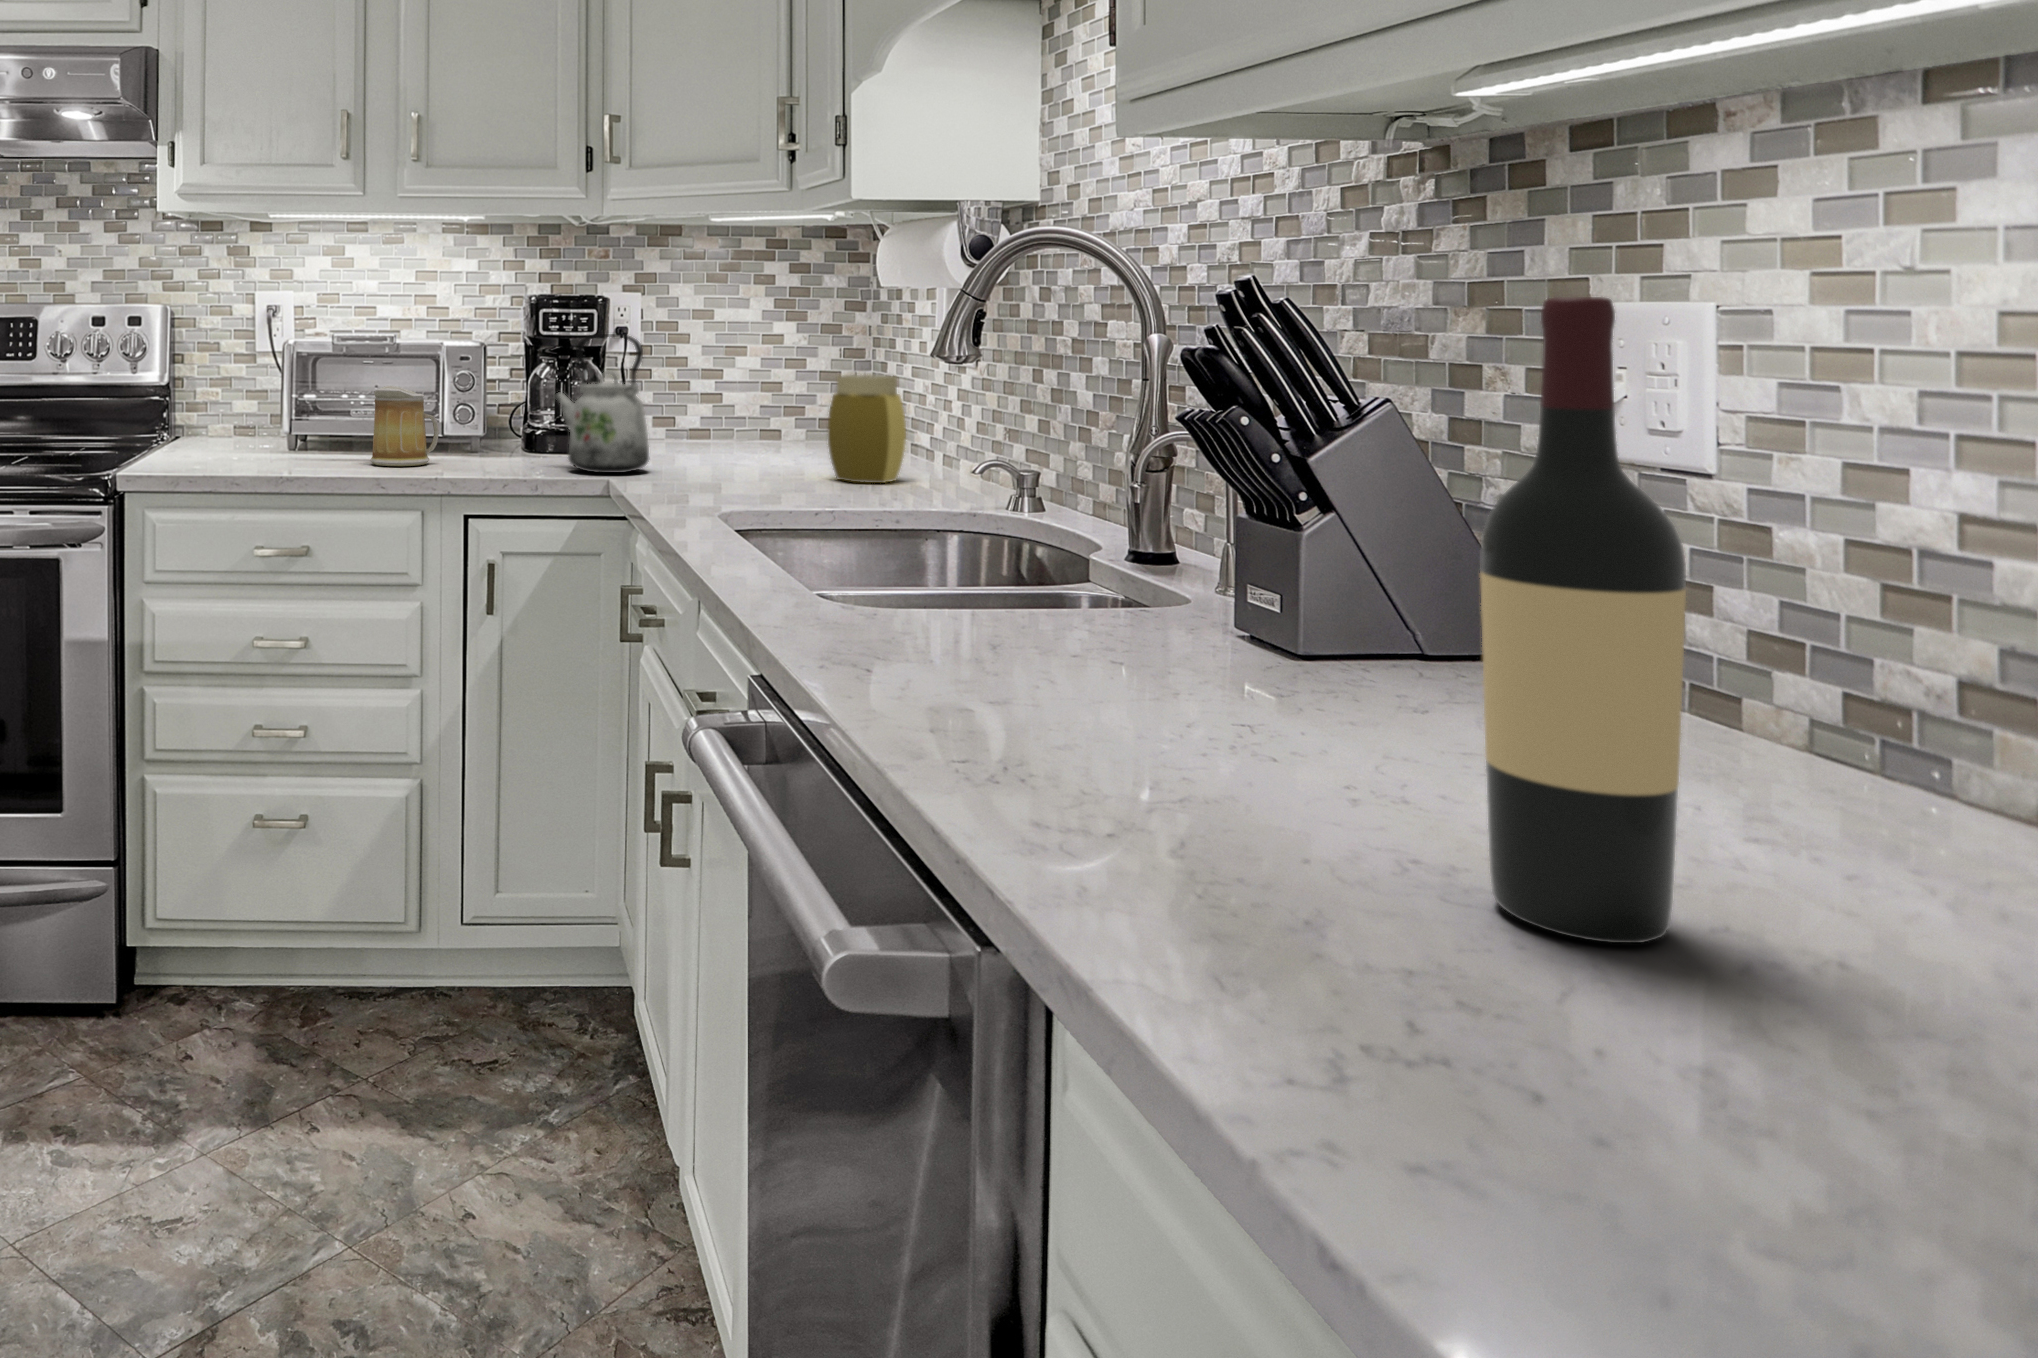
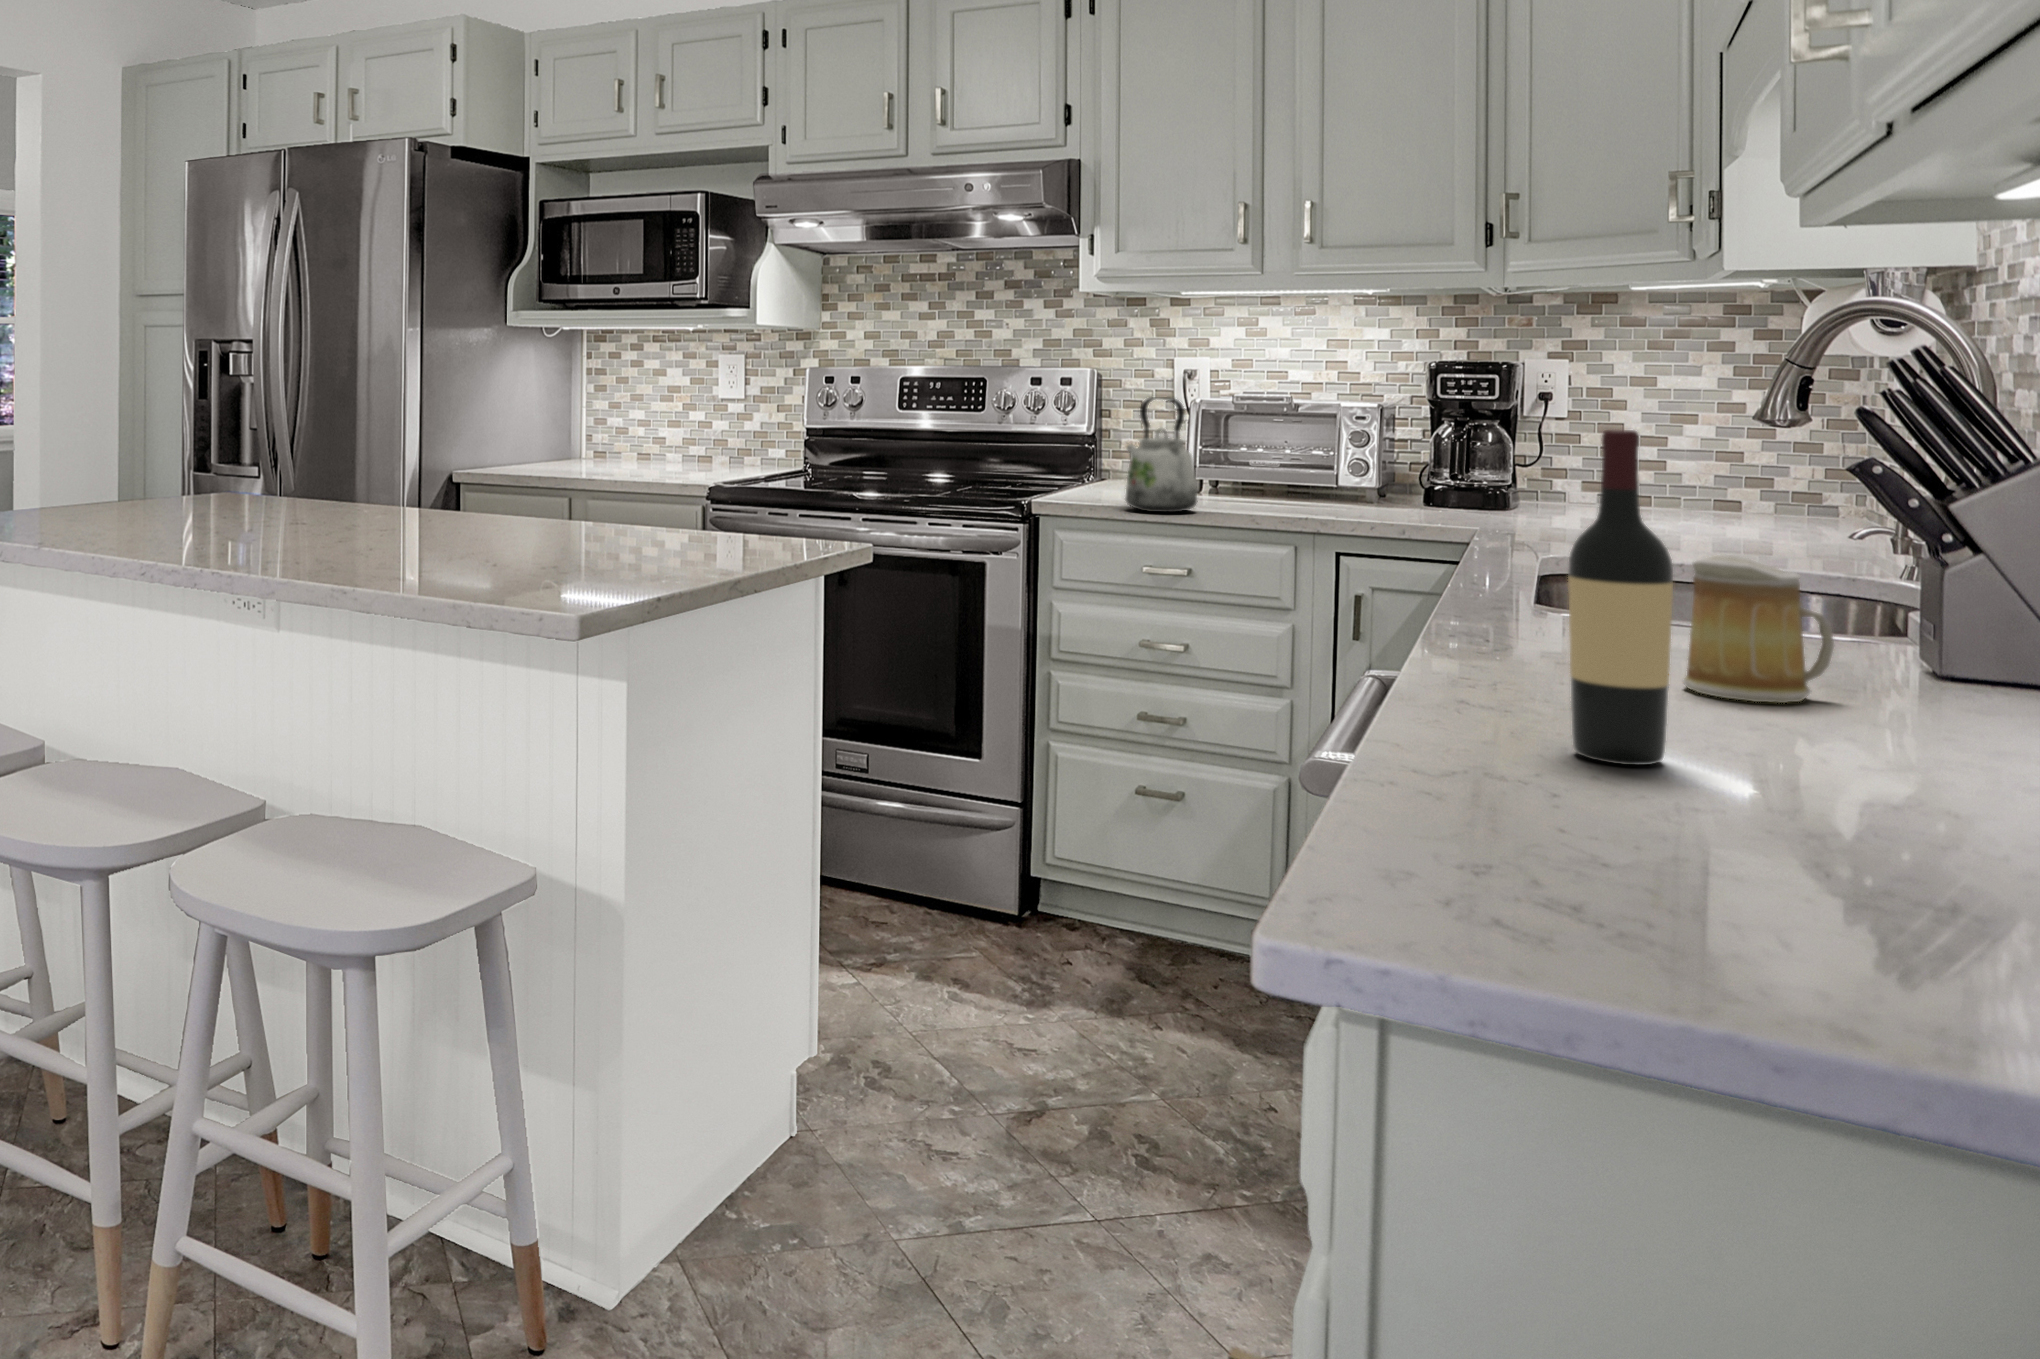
kettle: present [554,334,649,473] -> present [1126,397,1198,512]
jar: present [828,375,906,483] -> none [1716,450,1809,558]
mug: present [370,386,439,466] -> present [1683,555,1834,703]

